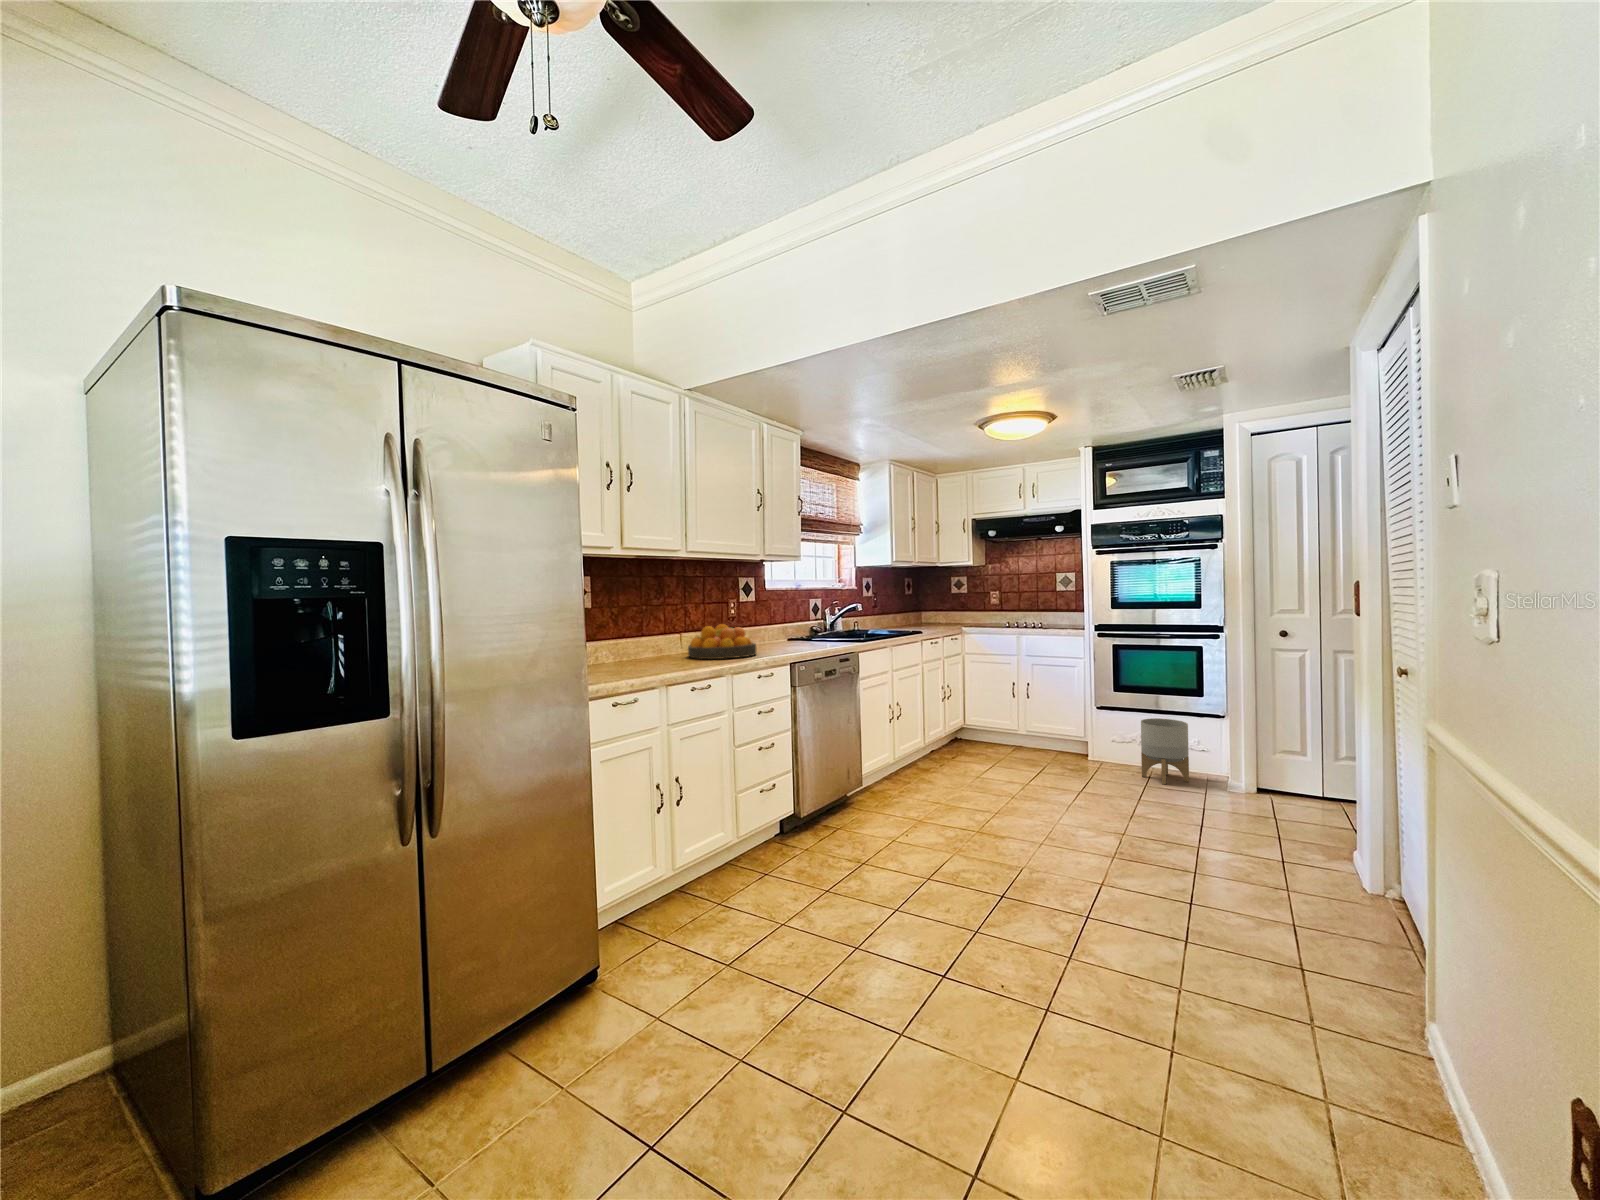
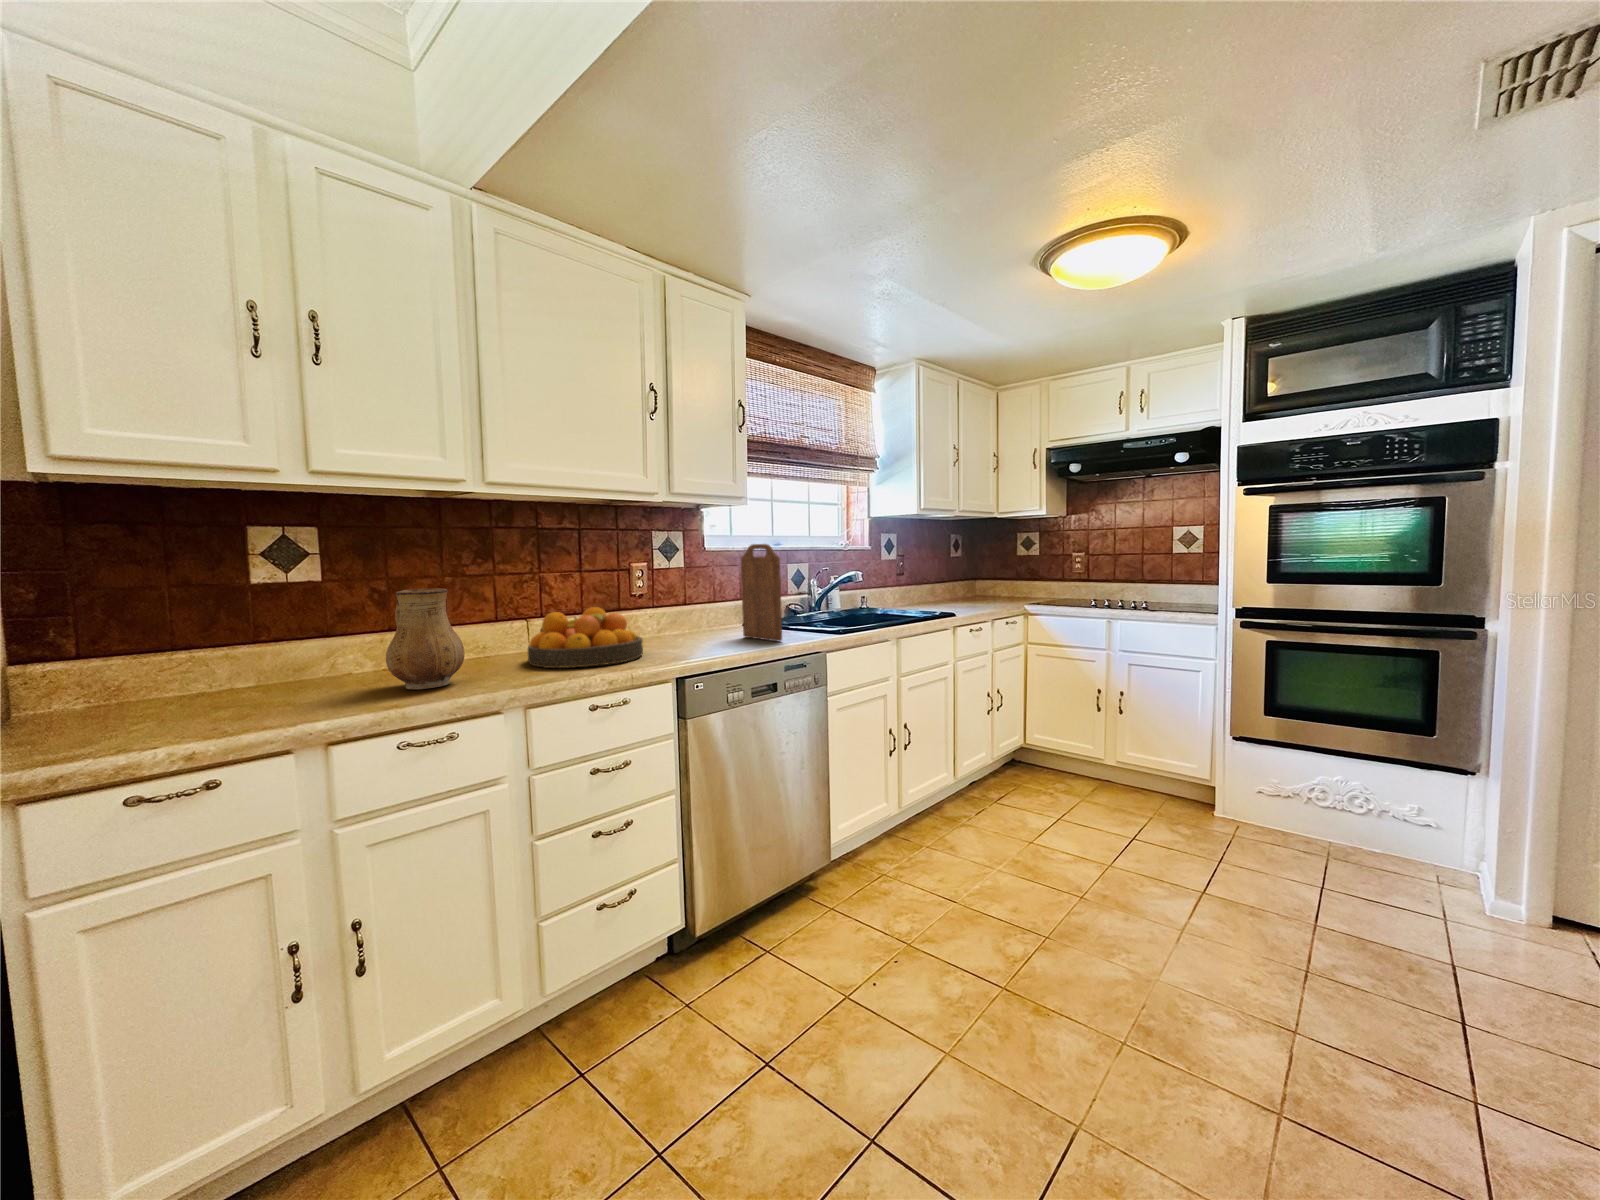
cutting board: none [799,585,830,646] -> present [741,544,782,641]
ceramic pitcher: none [636,610,679,668] -> present [386,589,465,689]
planter: present [1141,718,1189,784] -> none [1311,768,1407,888]

